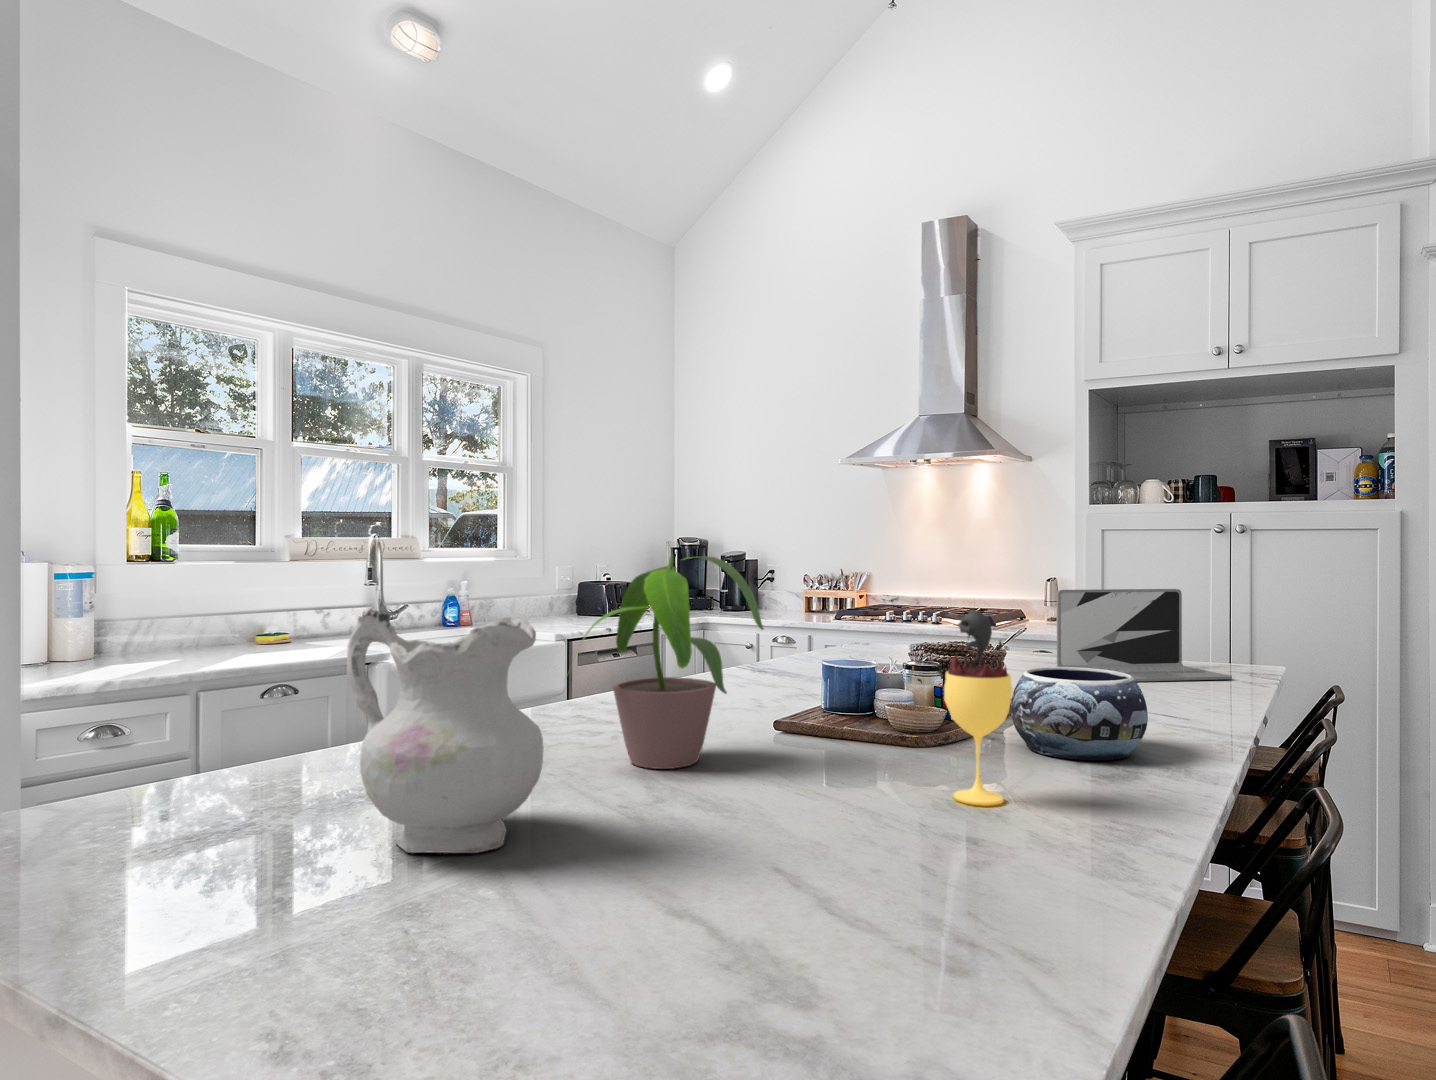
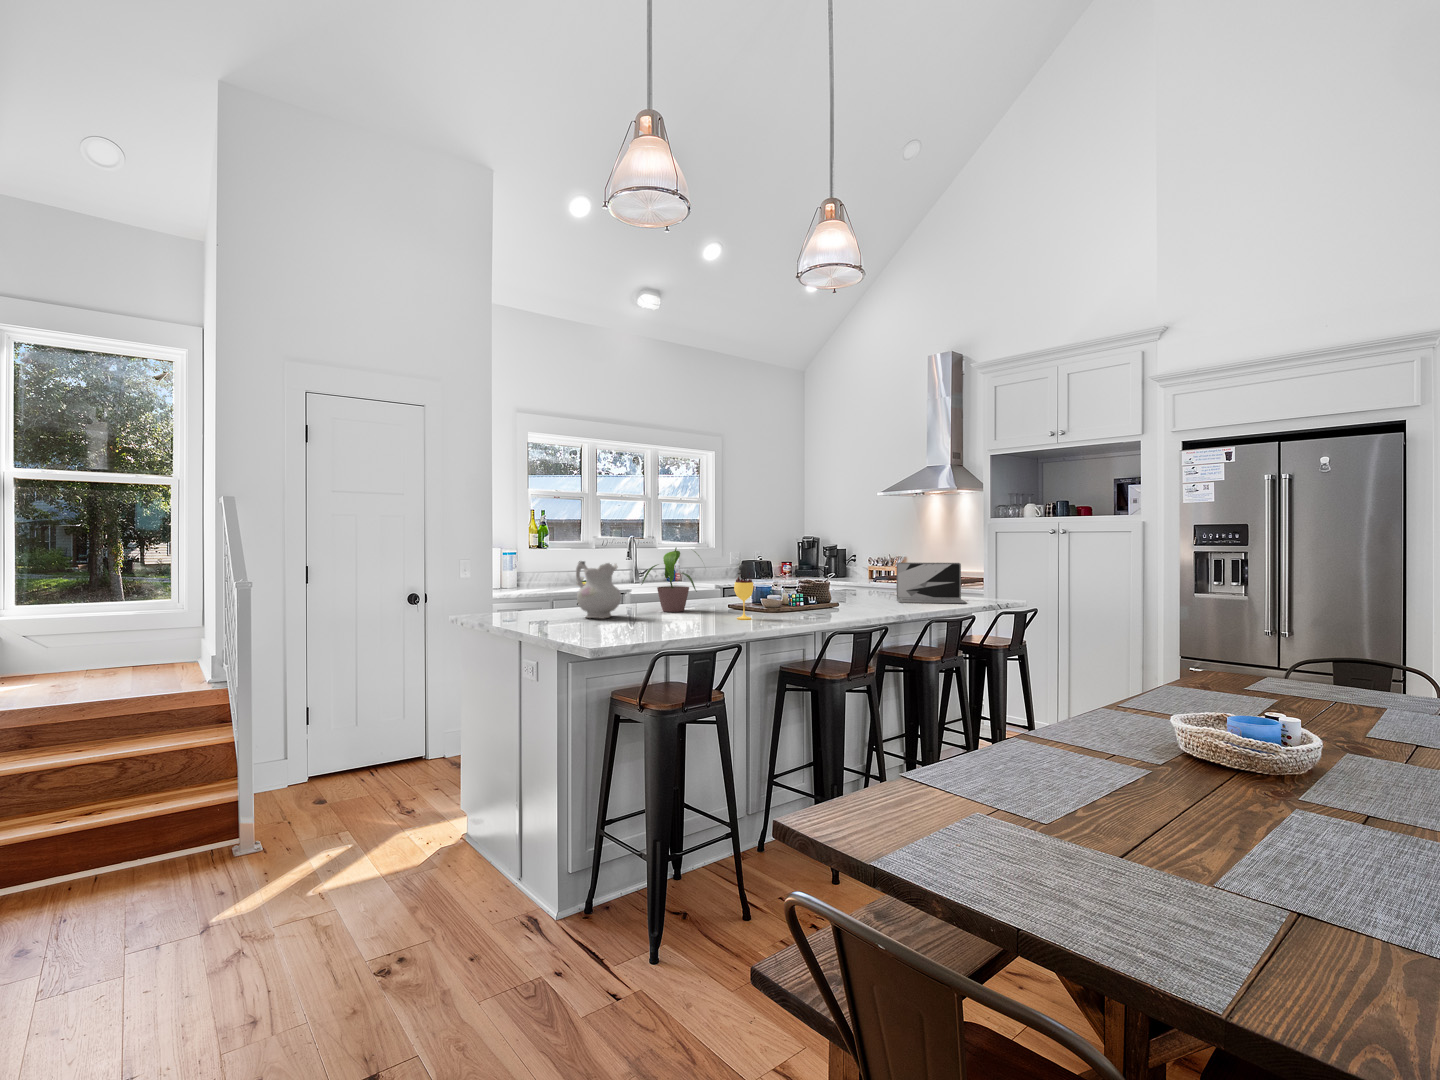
decorative bowl: present [1011,667,1148,760] -> none [789,587,832,615]

